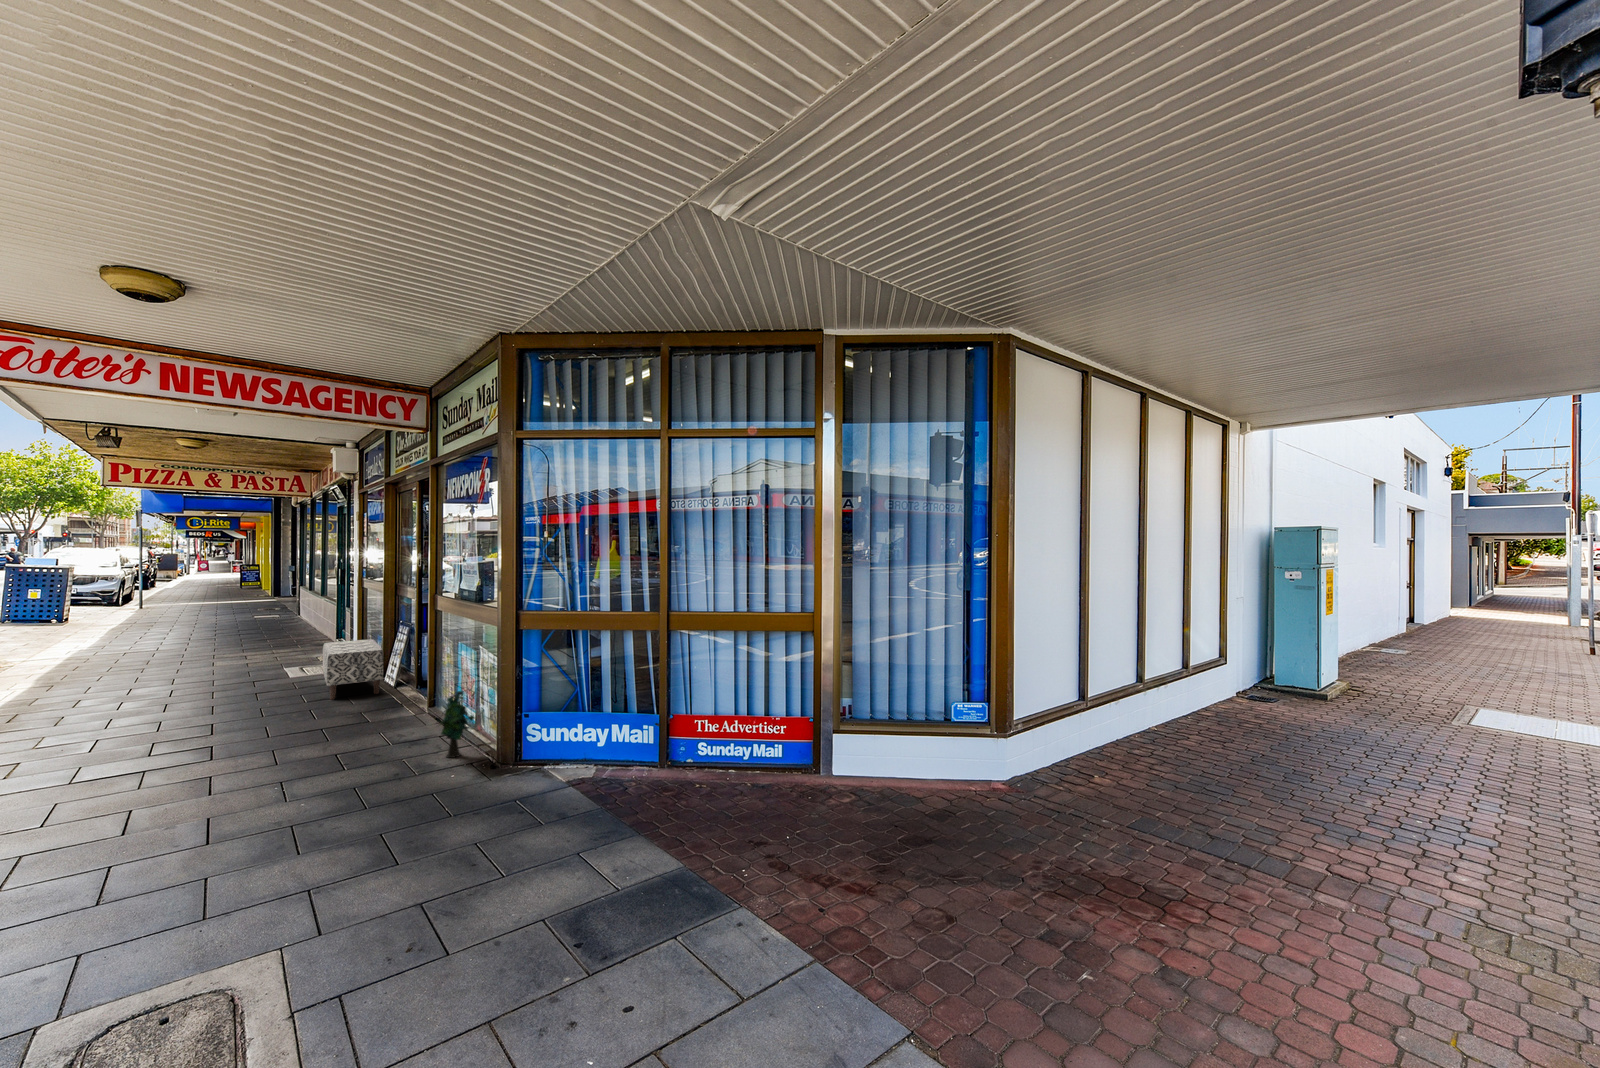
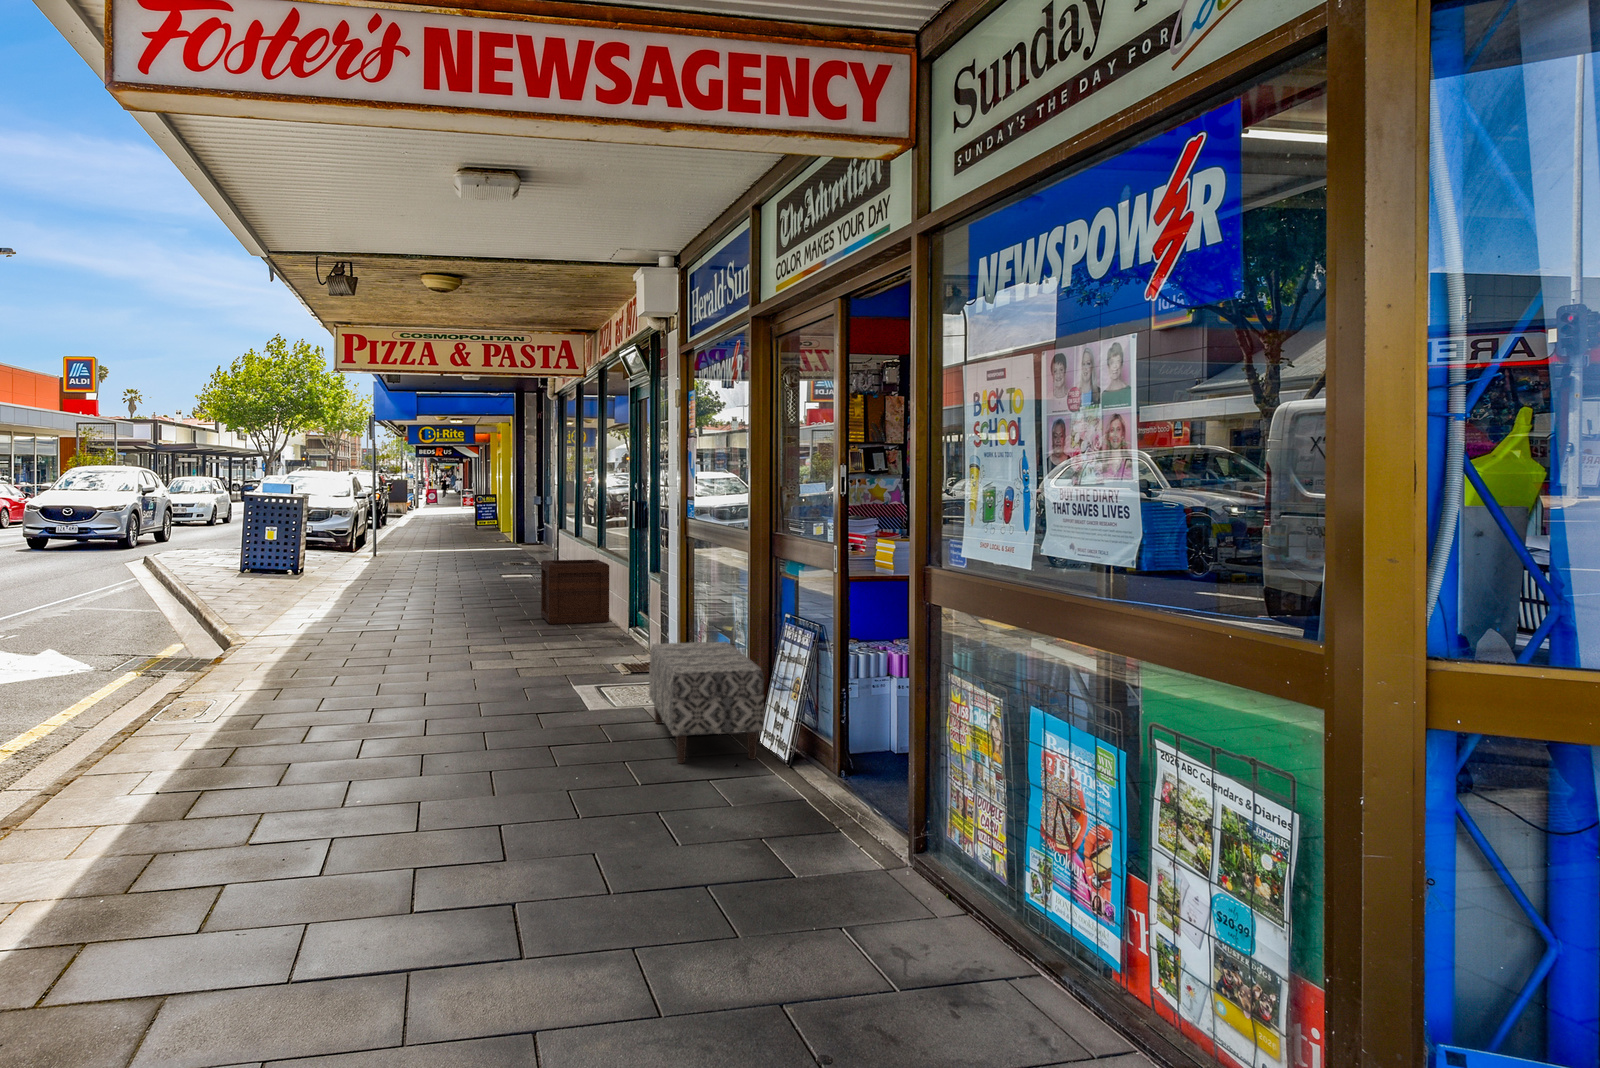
wooden crate: none [271,602,322,642] -> present [541,560,609,625]
decorative plant: present [437,691,475,758] -> none [998,834,1098,1012]

